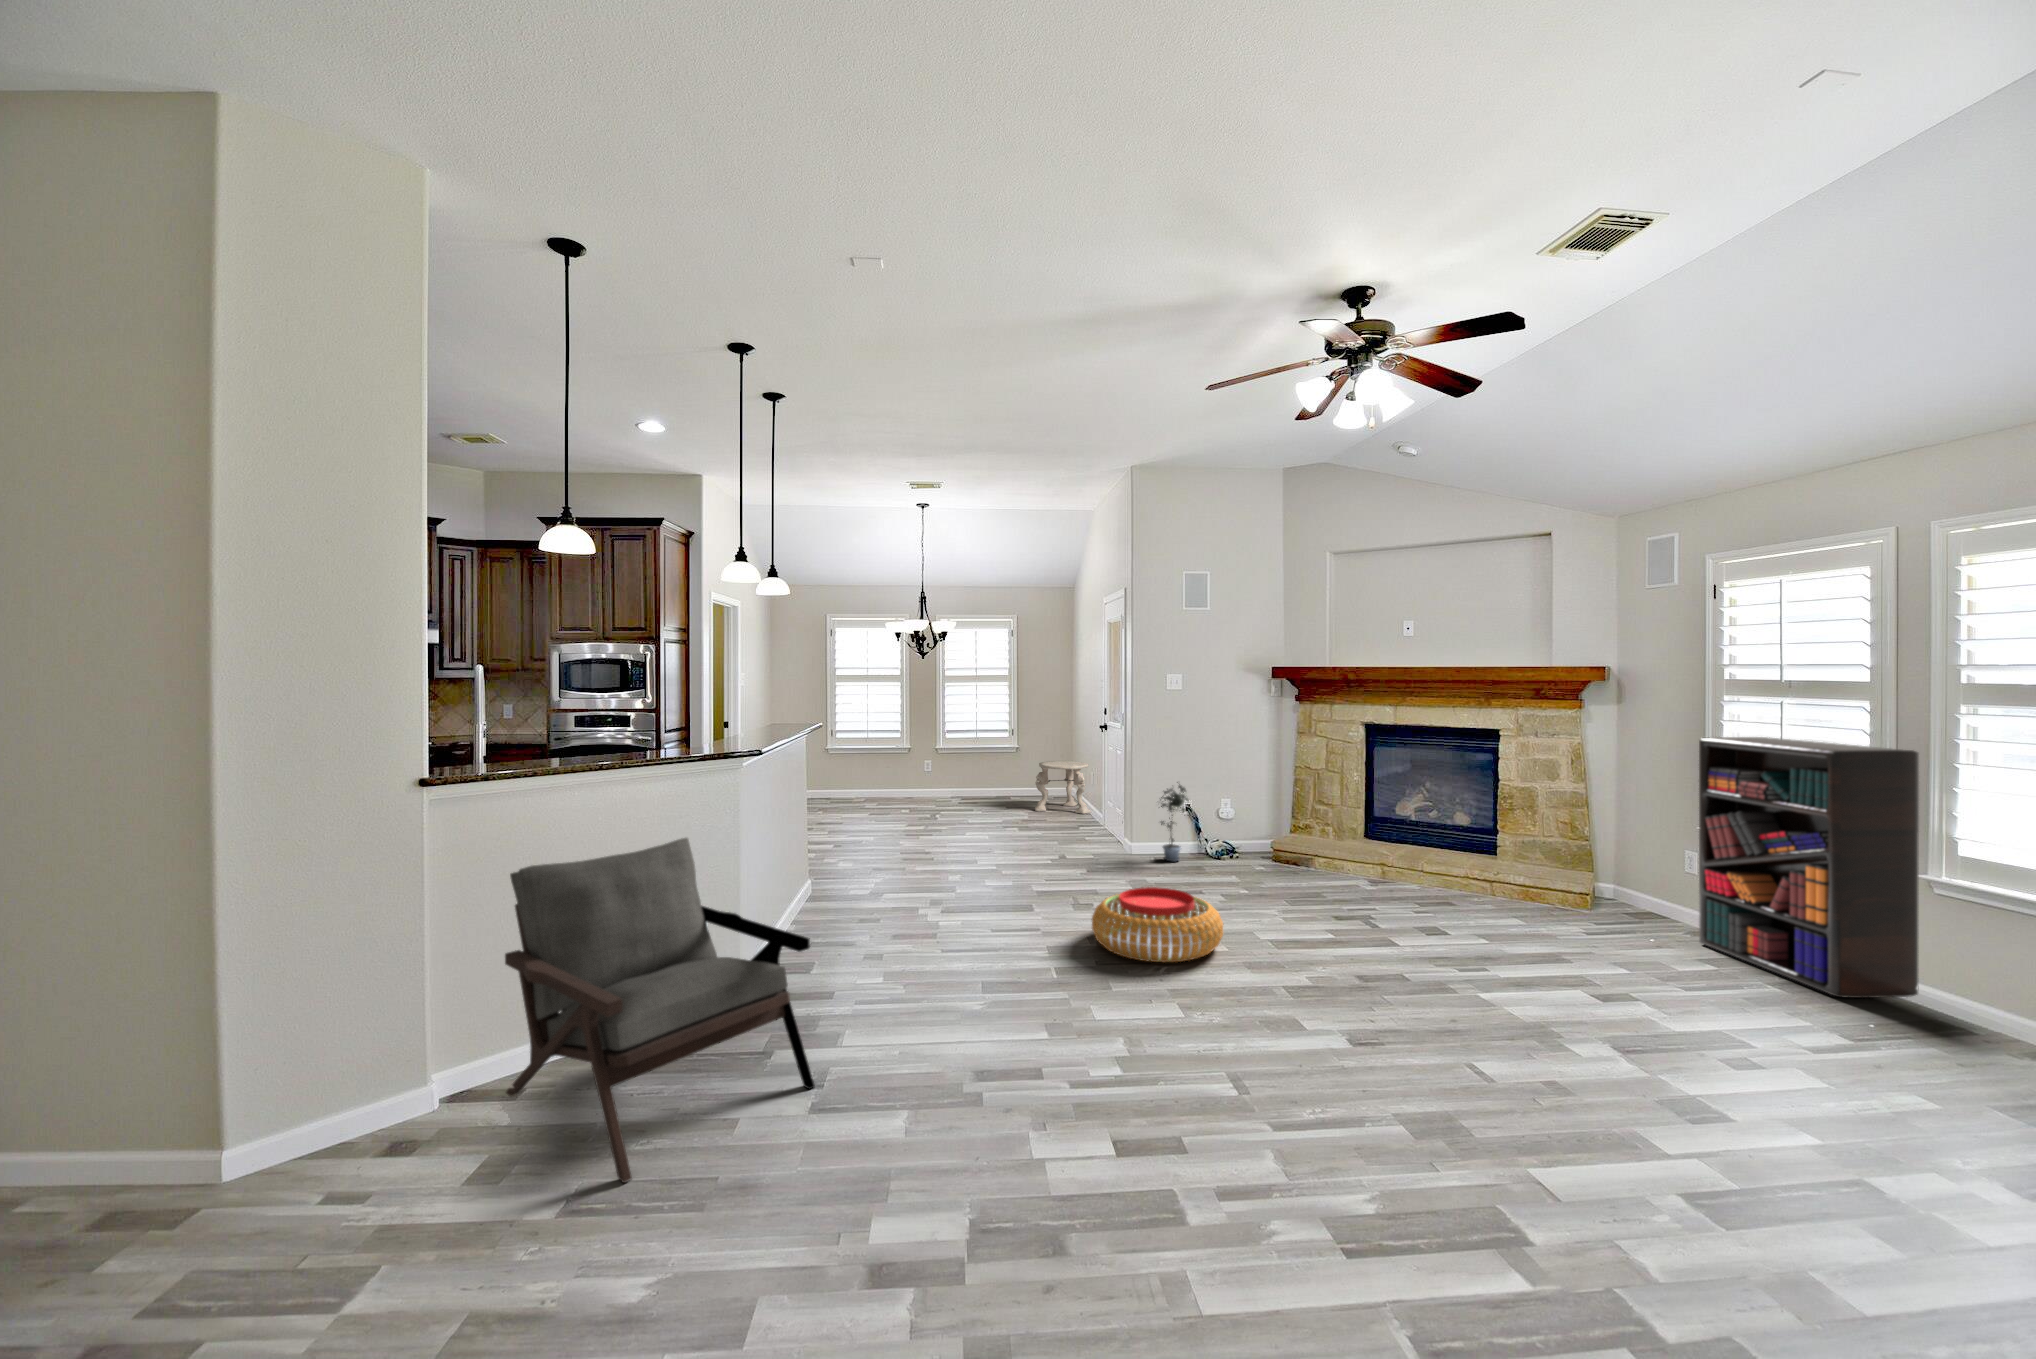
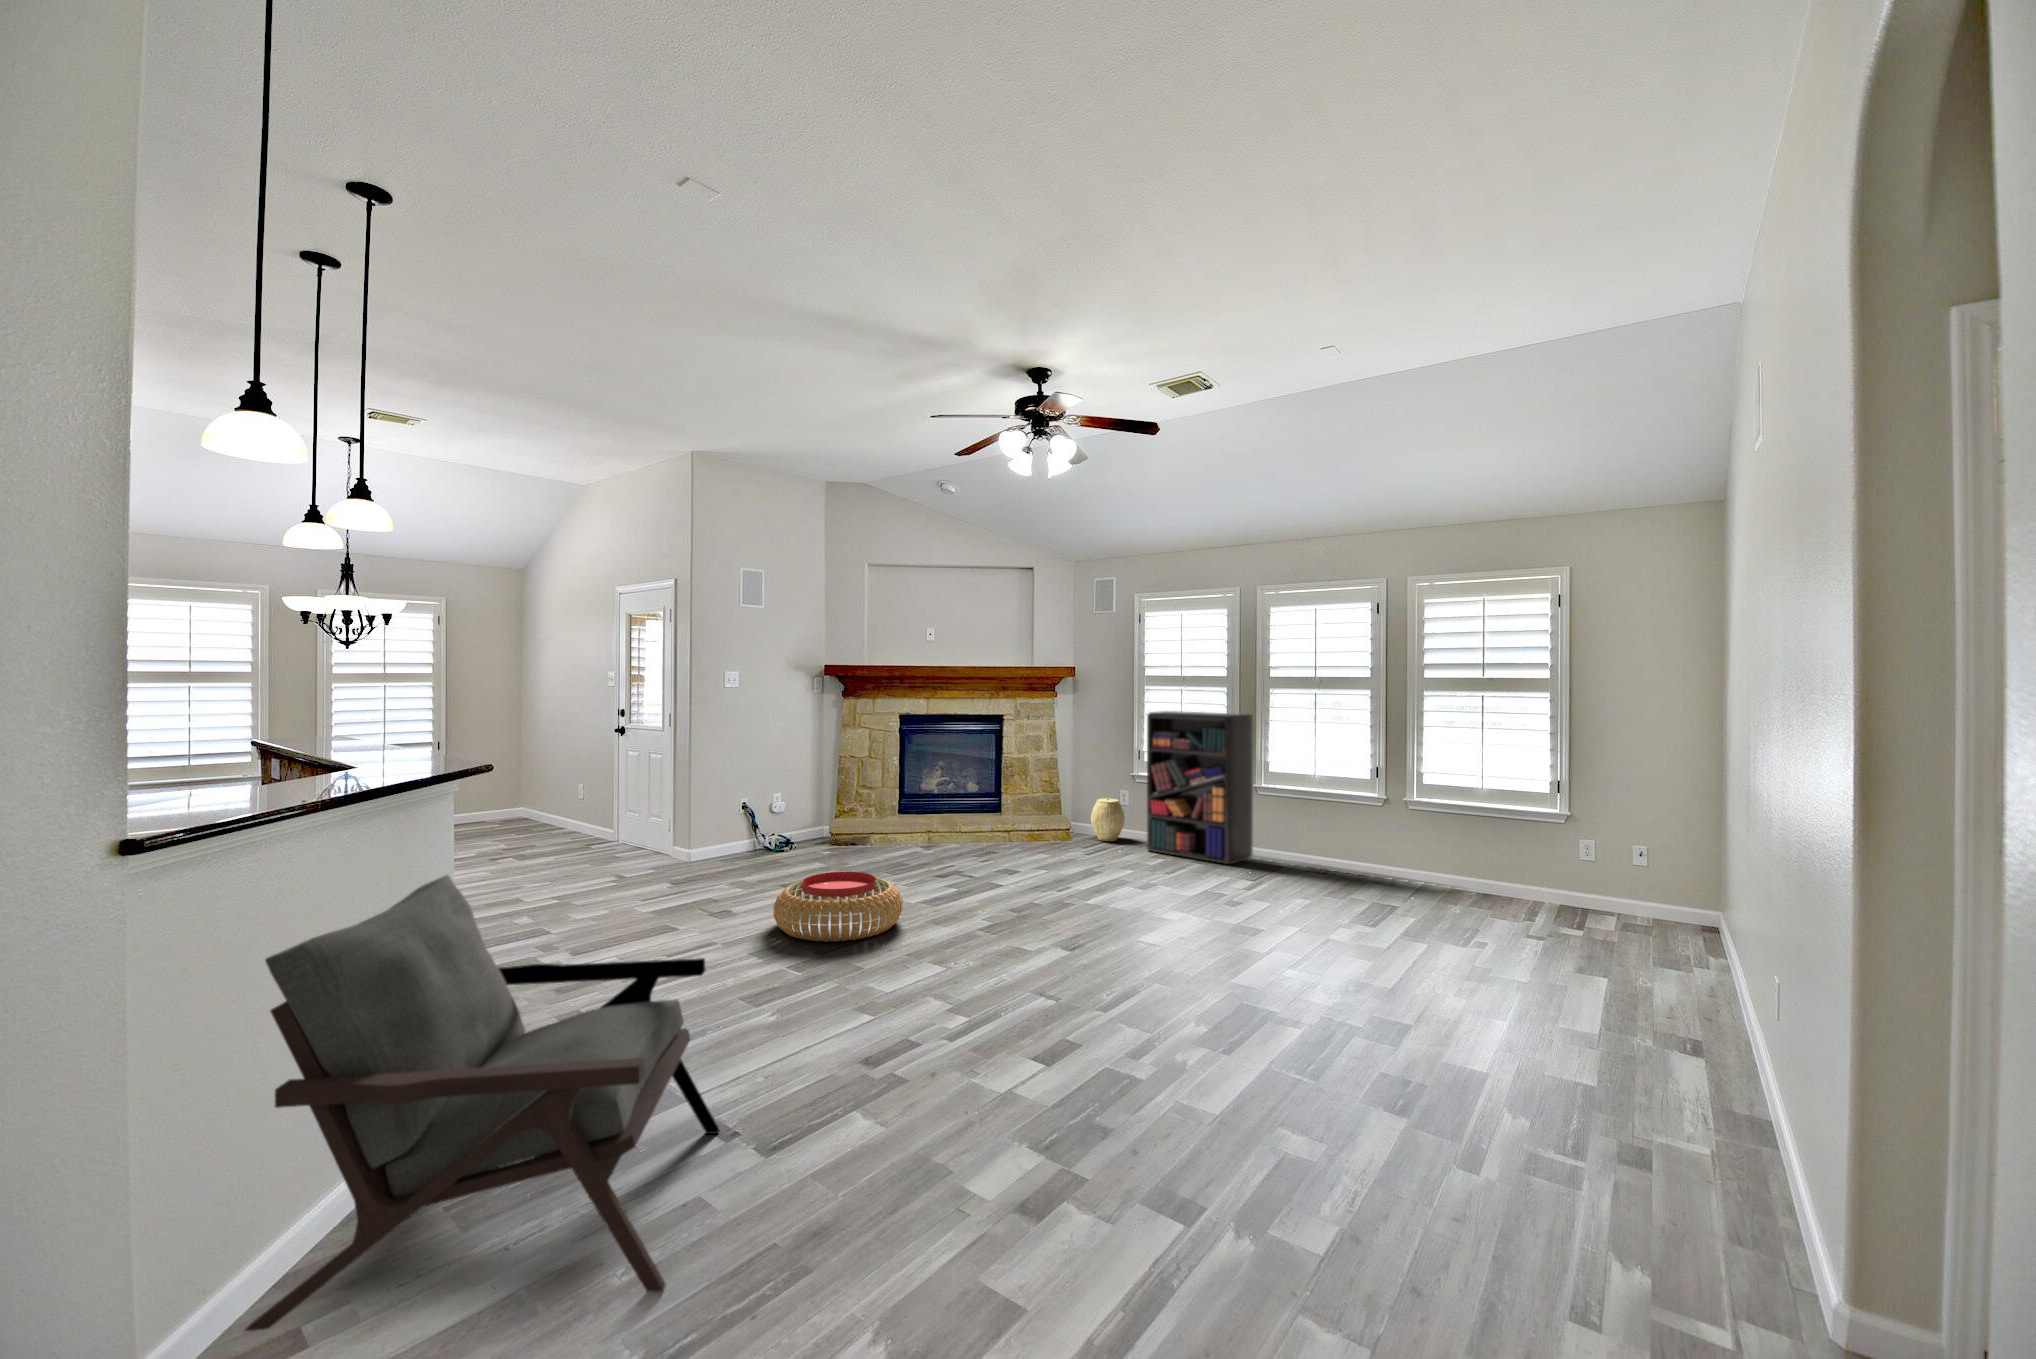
side table: present [1035,761,1091,814] -> none [493,773,574,837]
potted plant: present [1160,782,1188,862] -> none [723,778,764,861]
woven basket: none [1627,856,1687,919] -> present [1091,798,1125,841]

